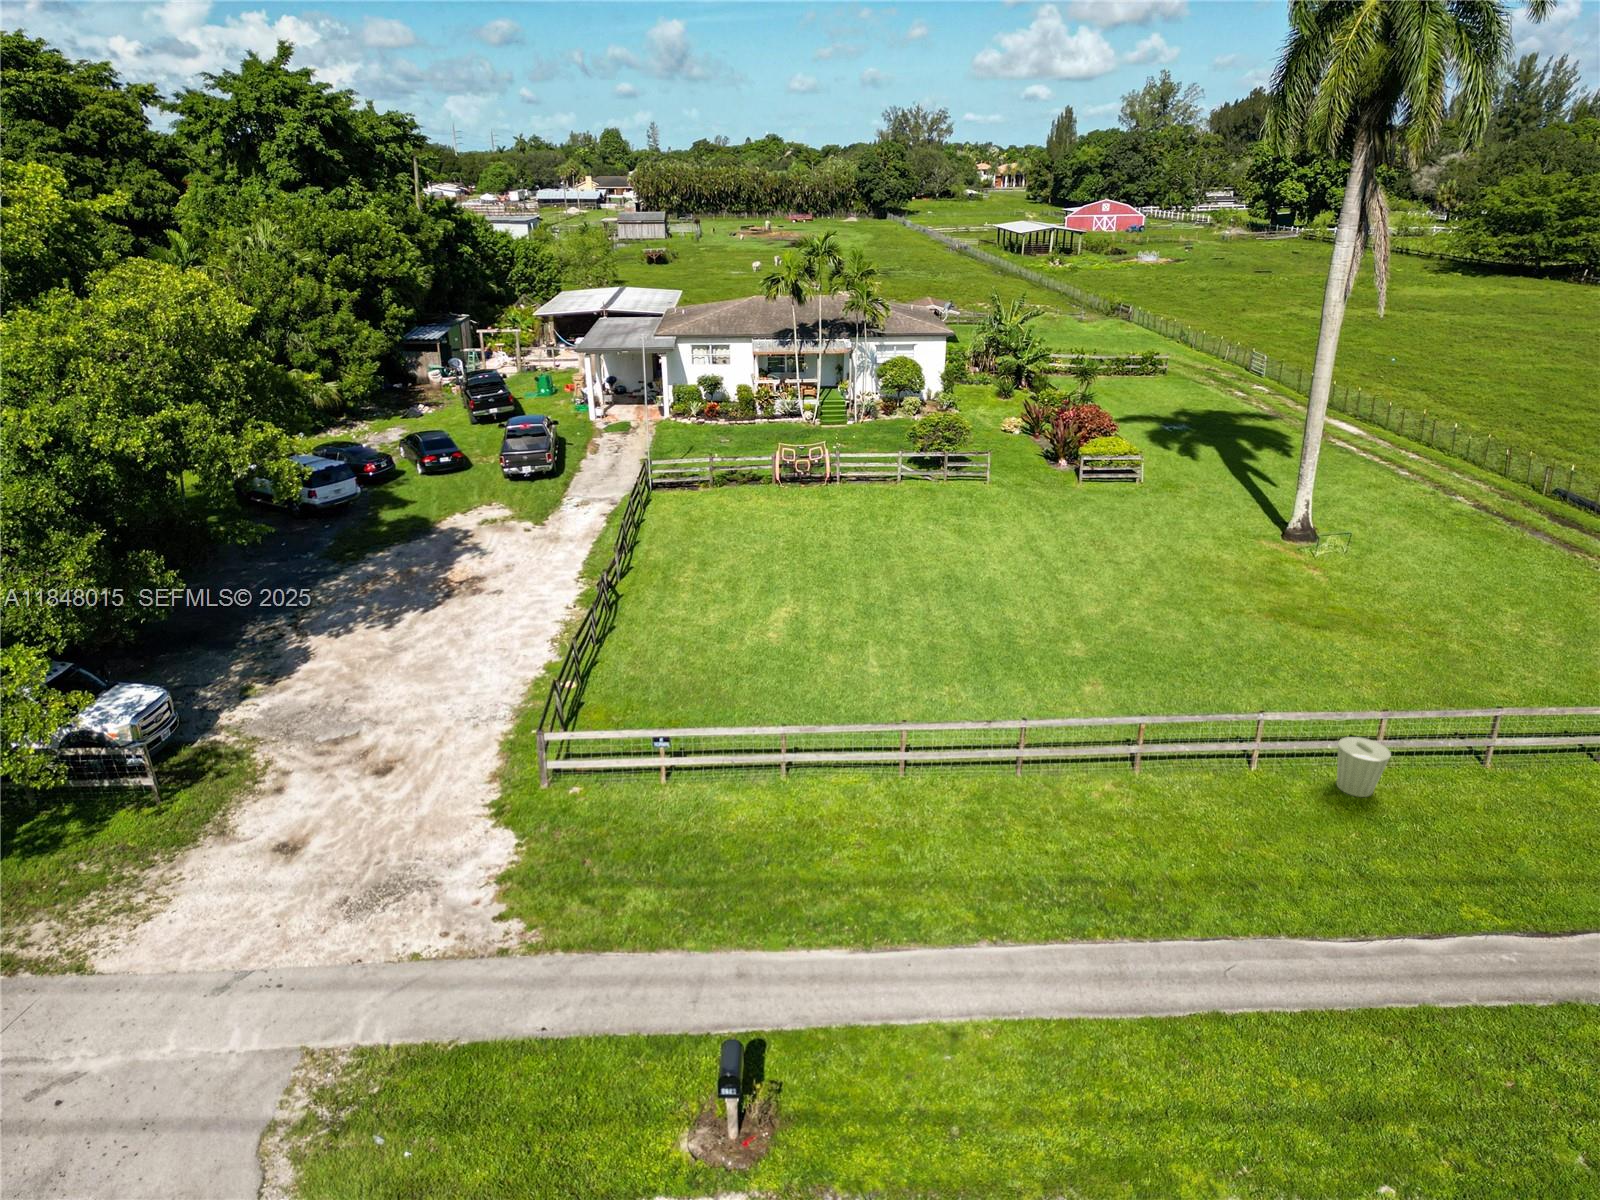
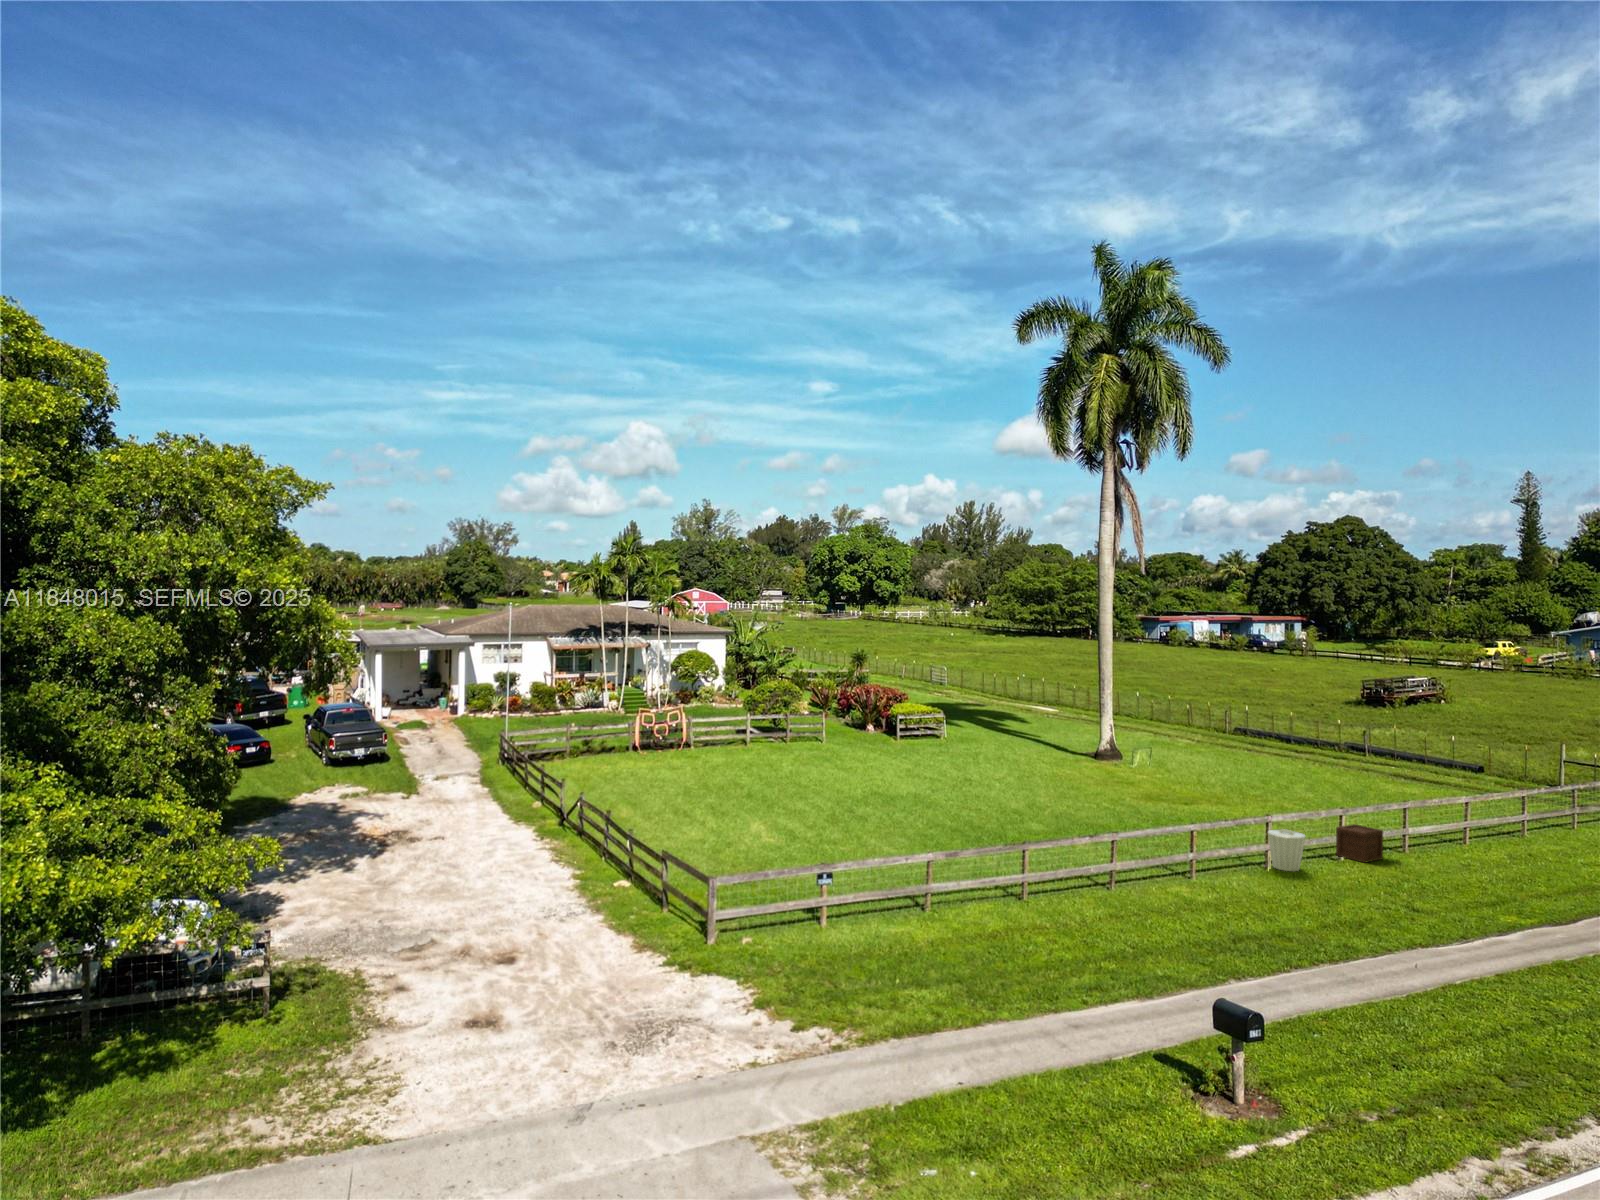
wooden crate: none [1462,741,1543,800] -> present [1336,824,1383,863]

